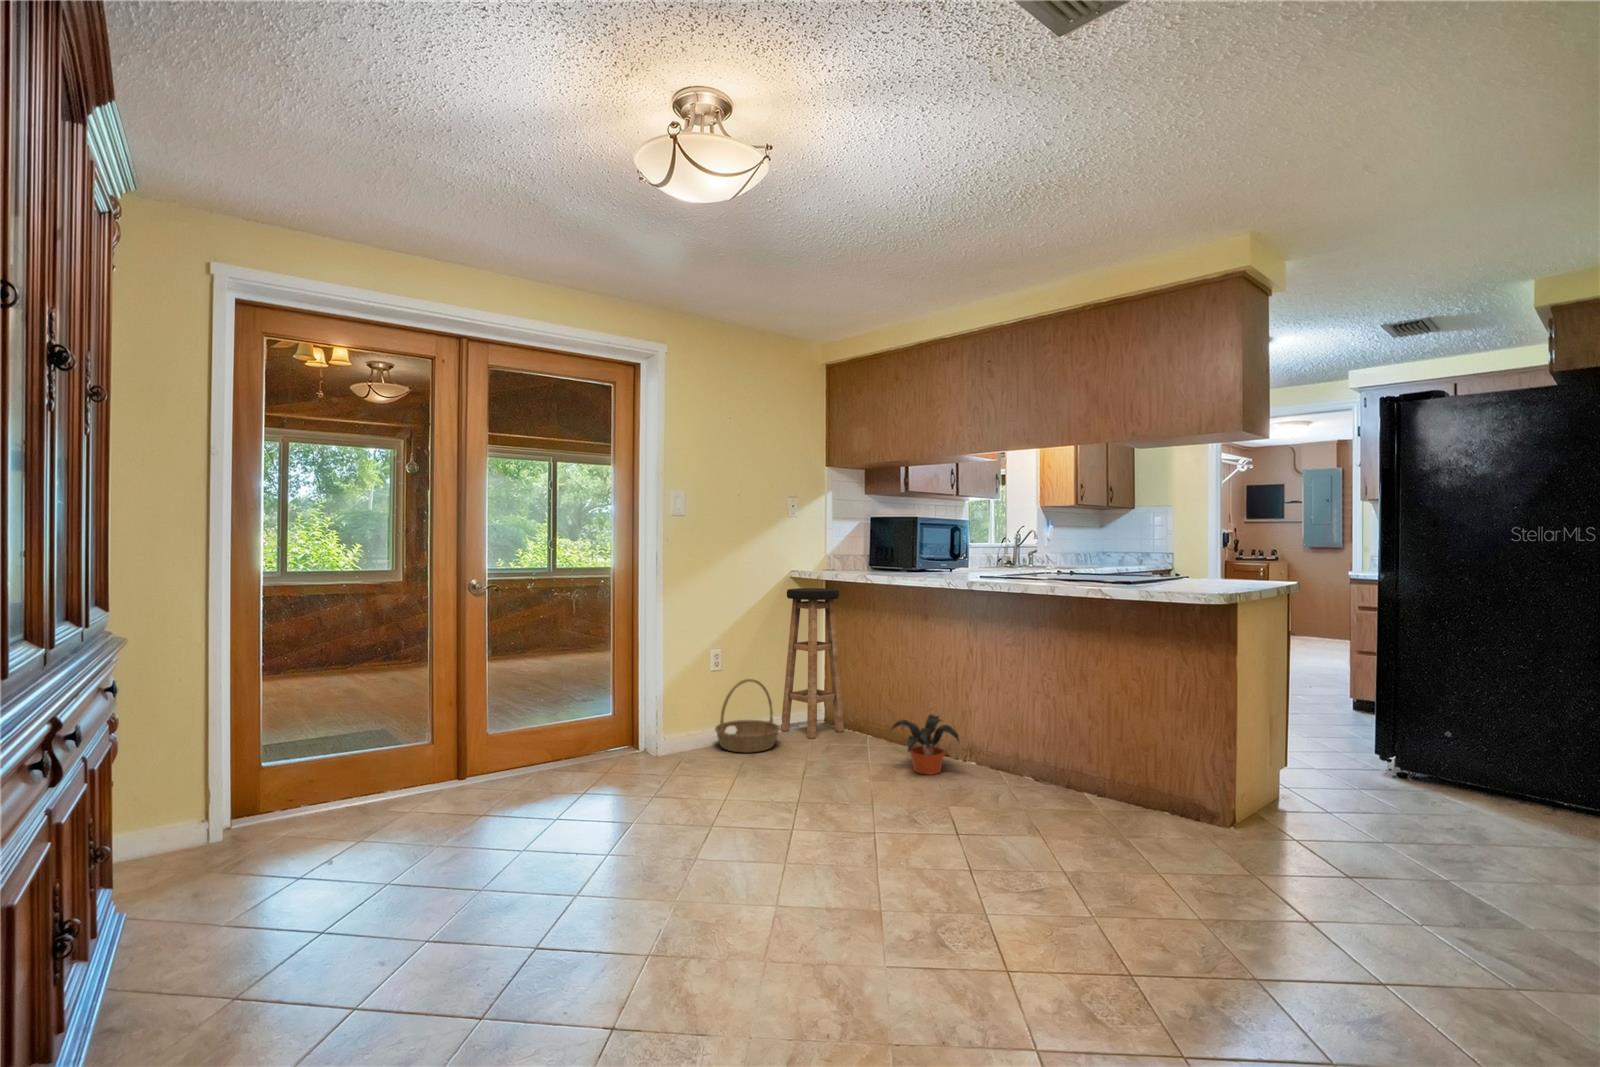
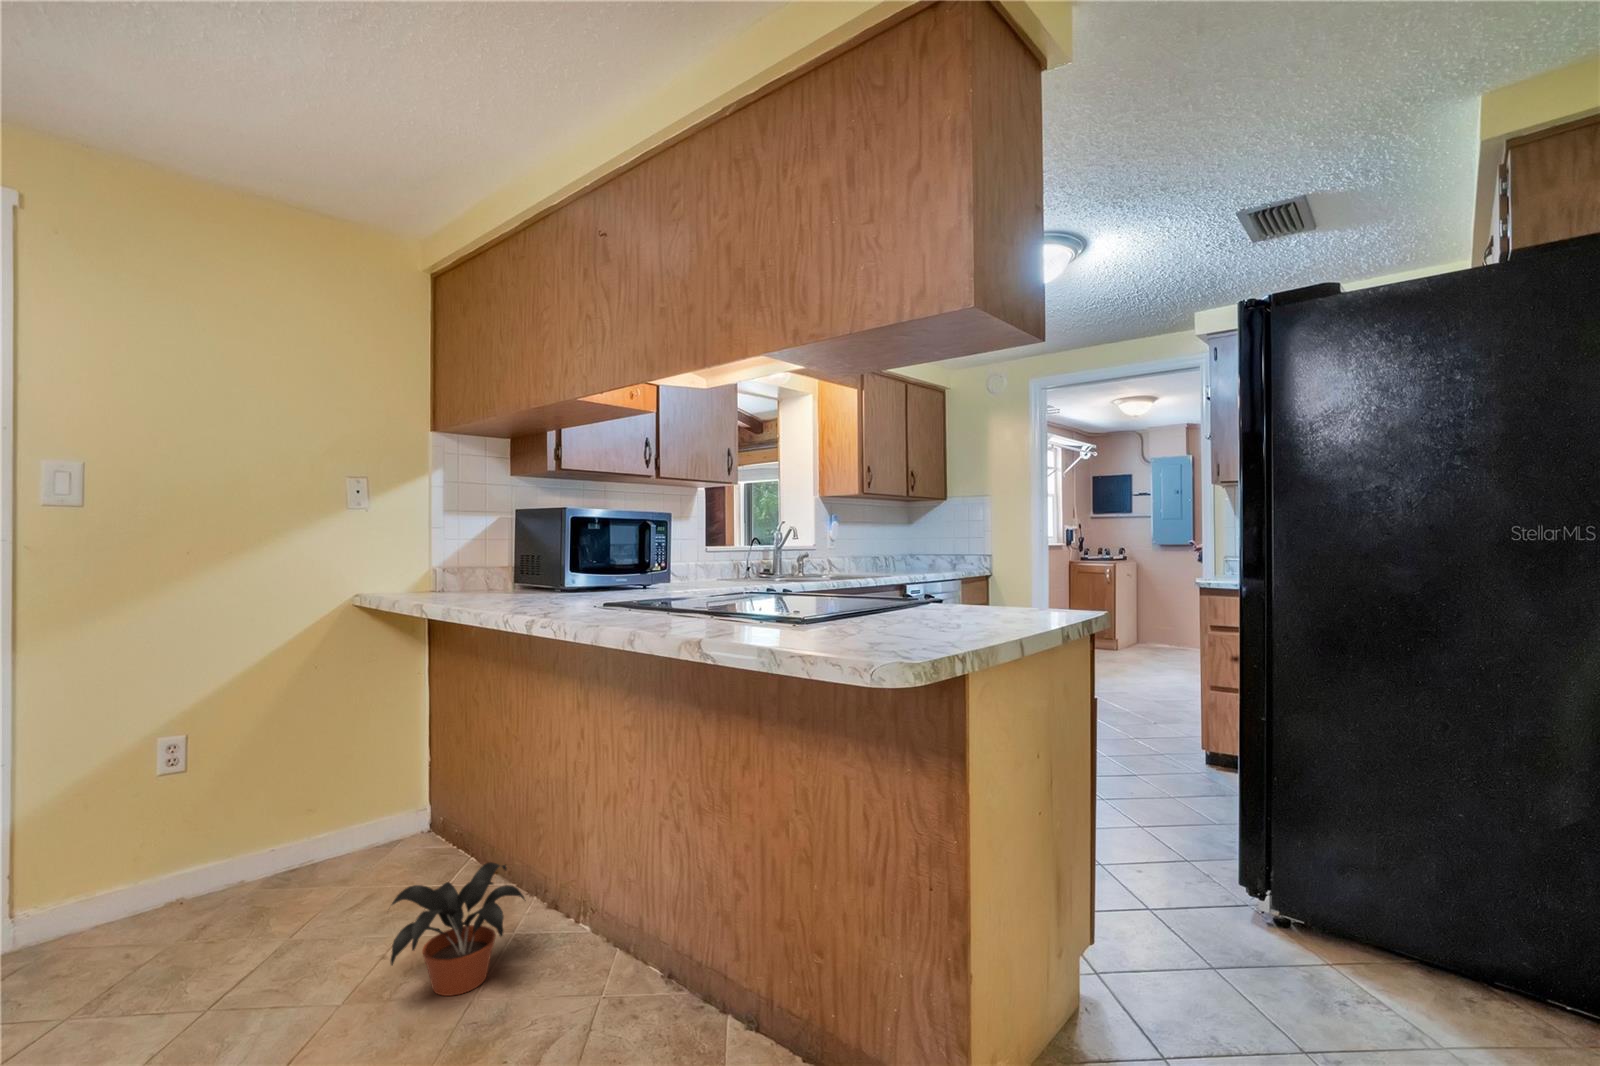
bar stool: present [781,588,844,739] -> none [317,624,428,888]
basket: present [715,679,780,753] -> none [110,798,265,945]

